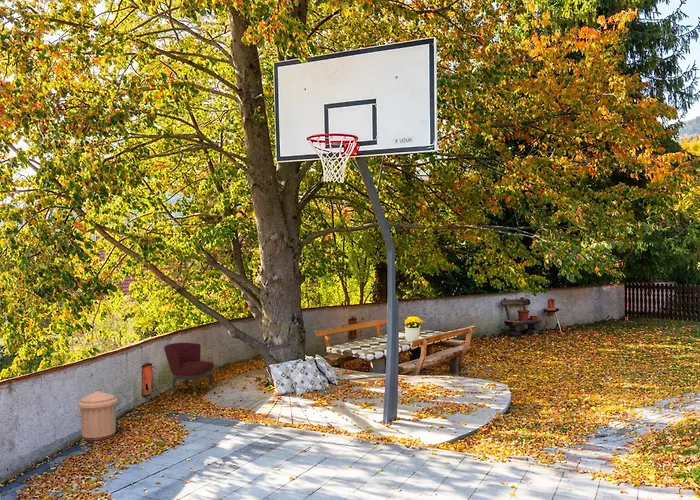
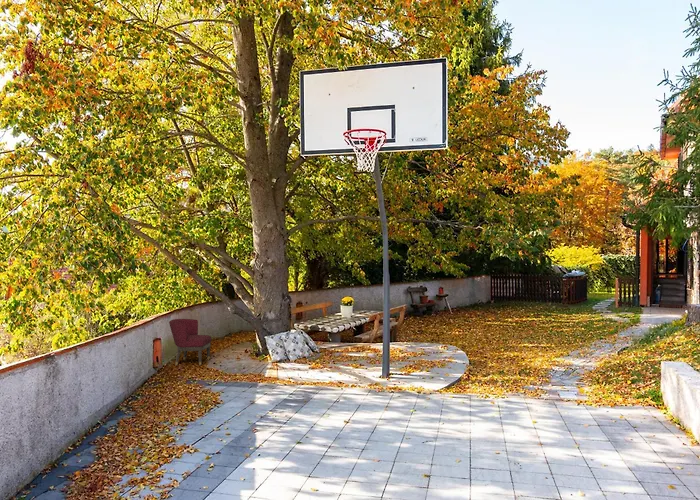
trash can: present [78,391,118,441] -> none [125,358,162,403]

